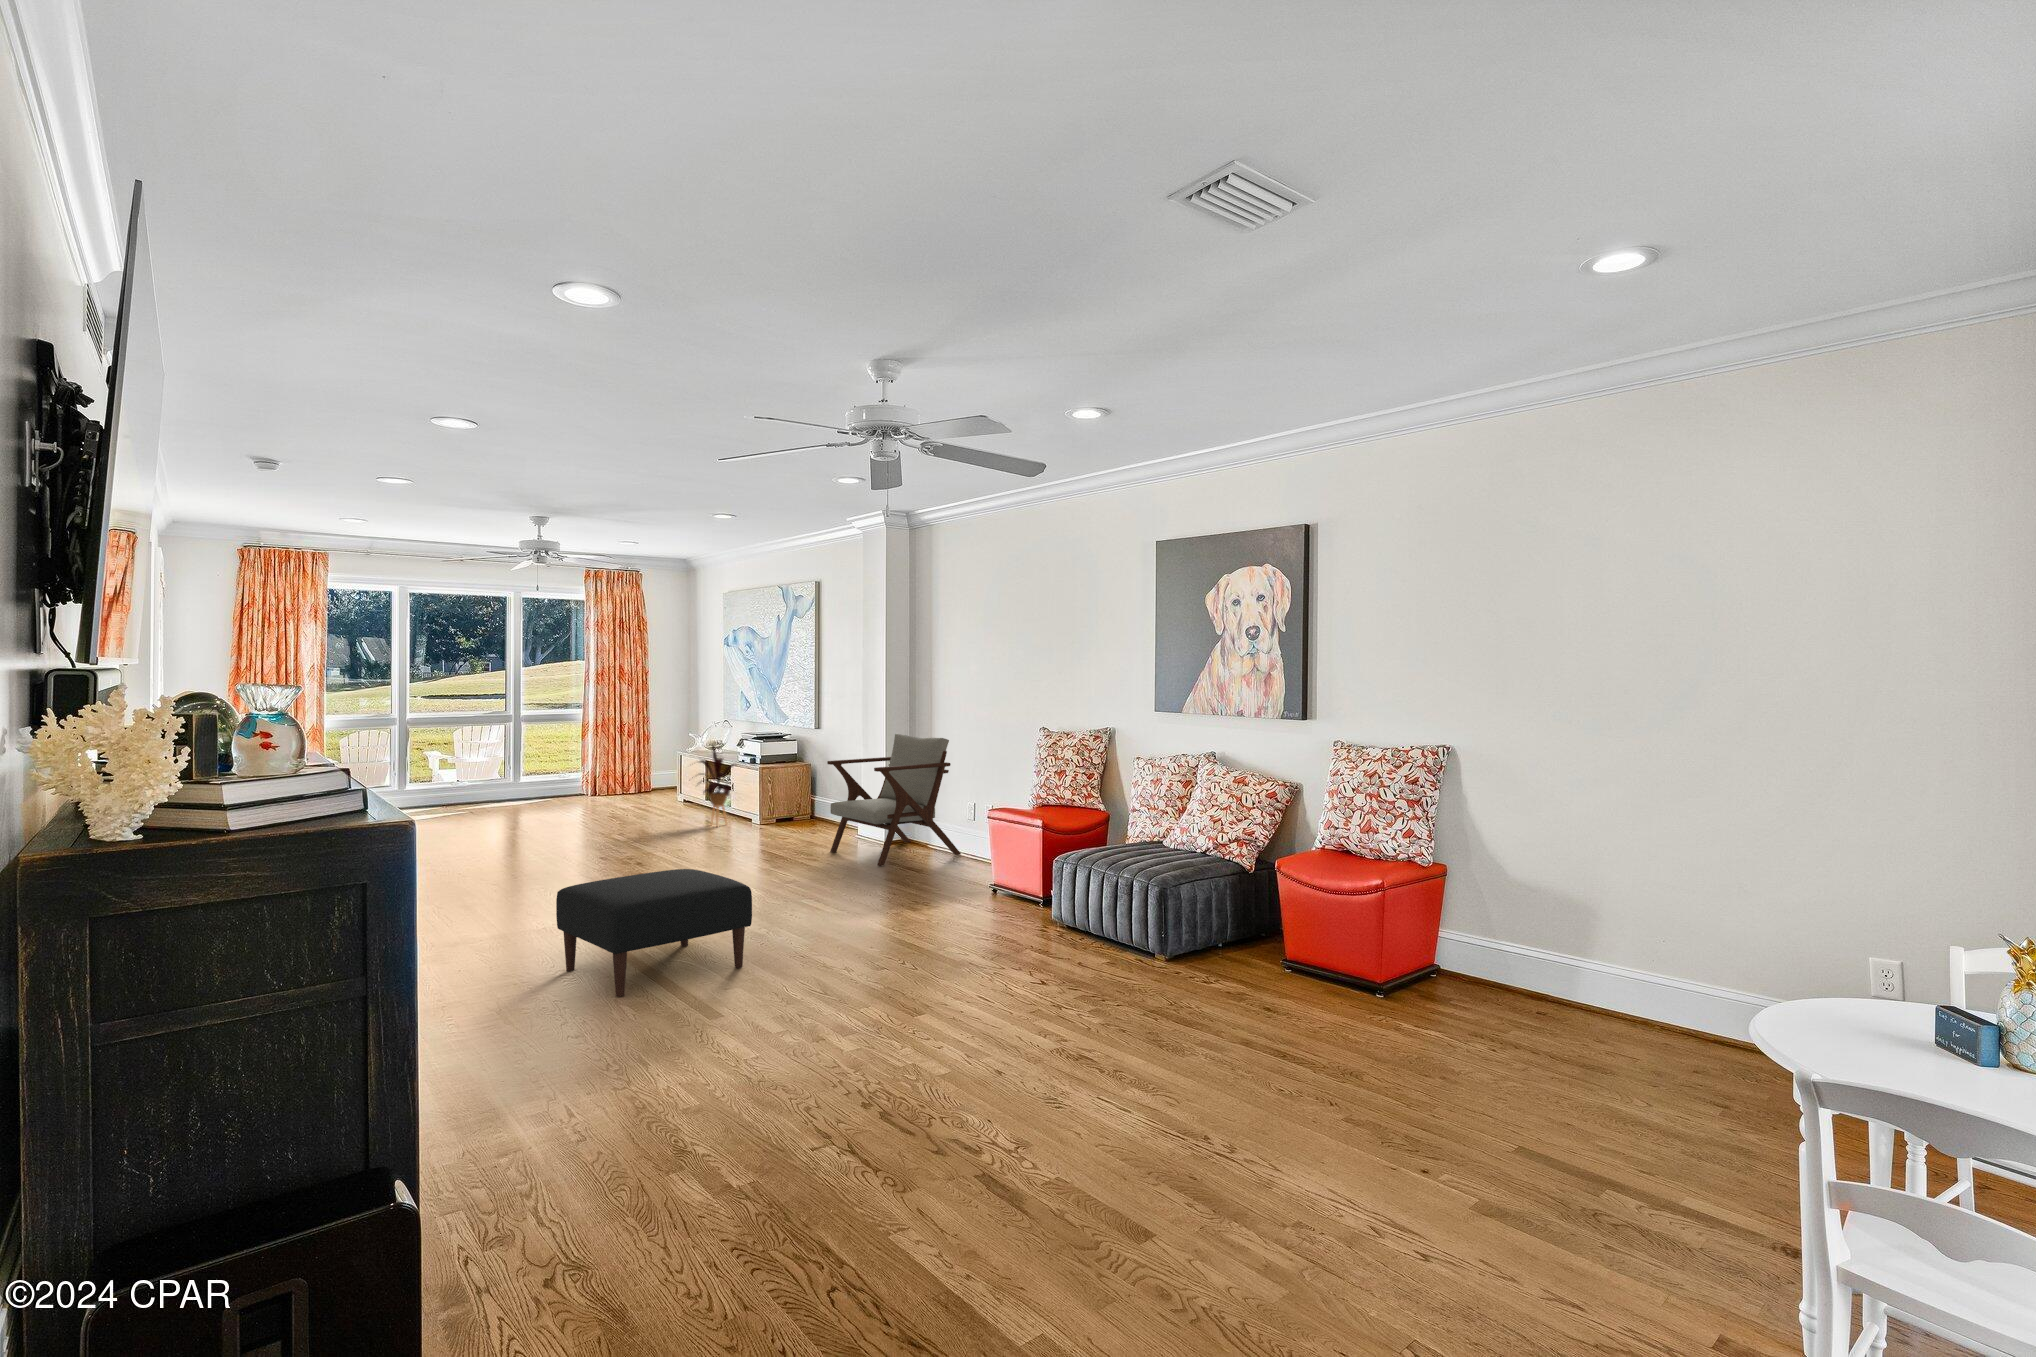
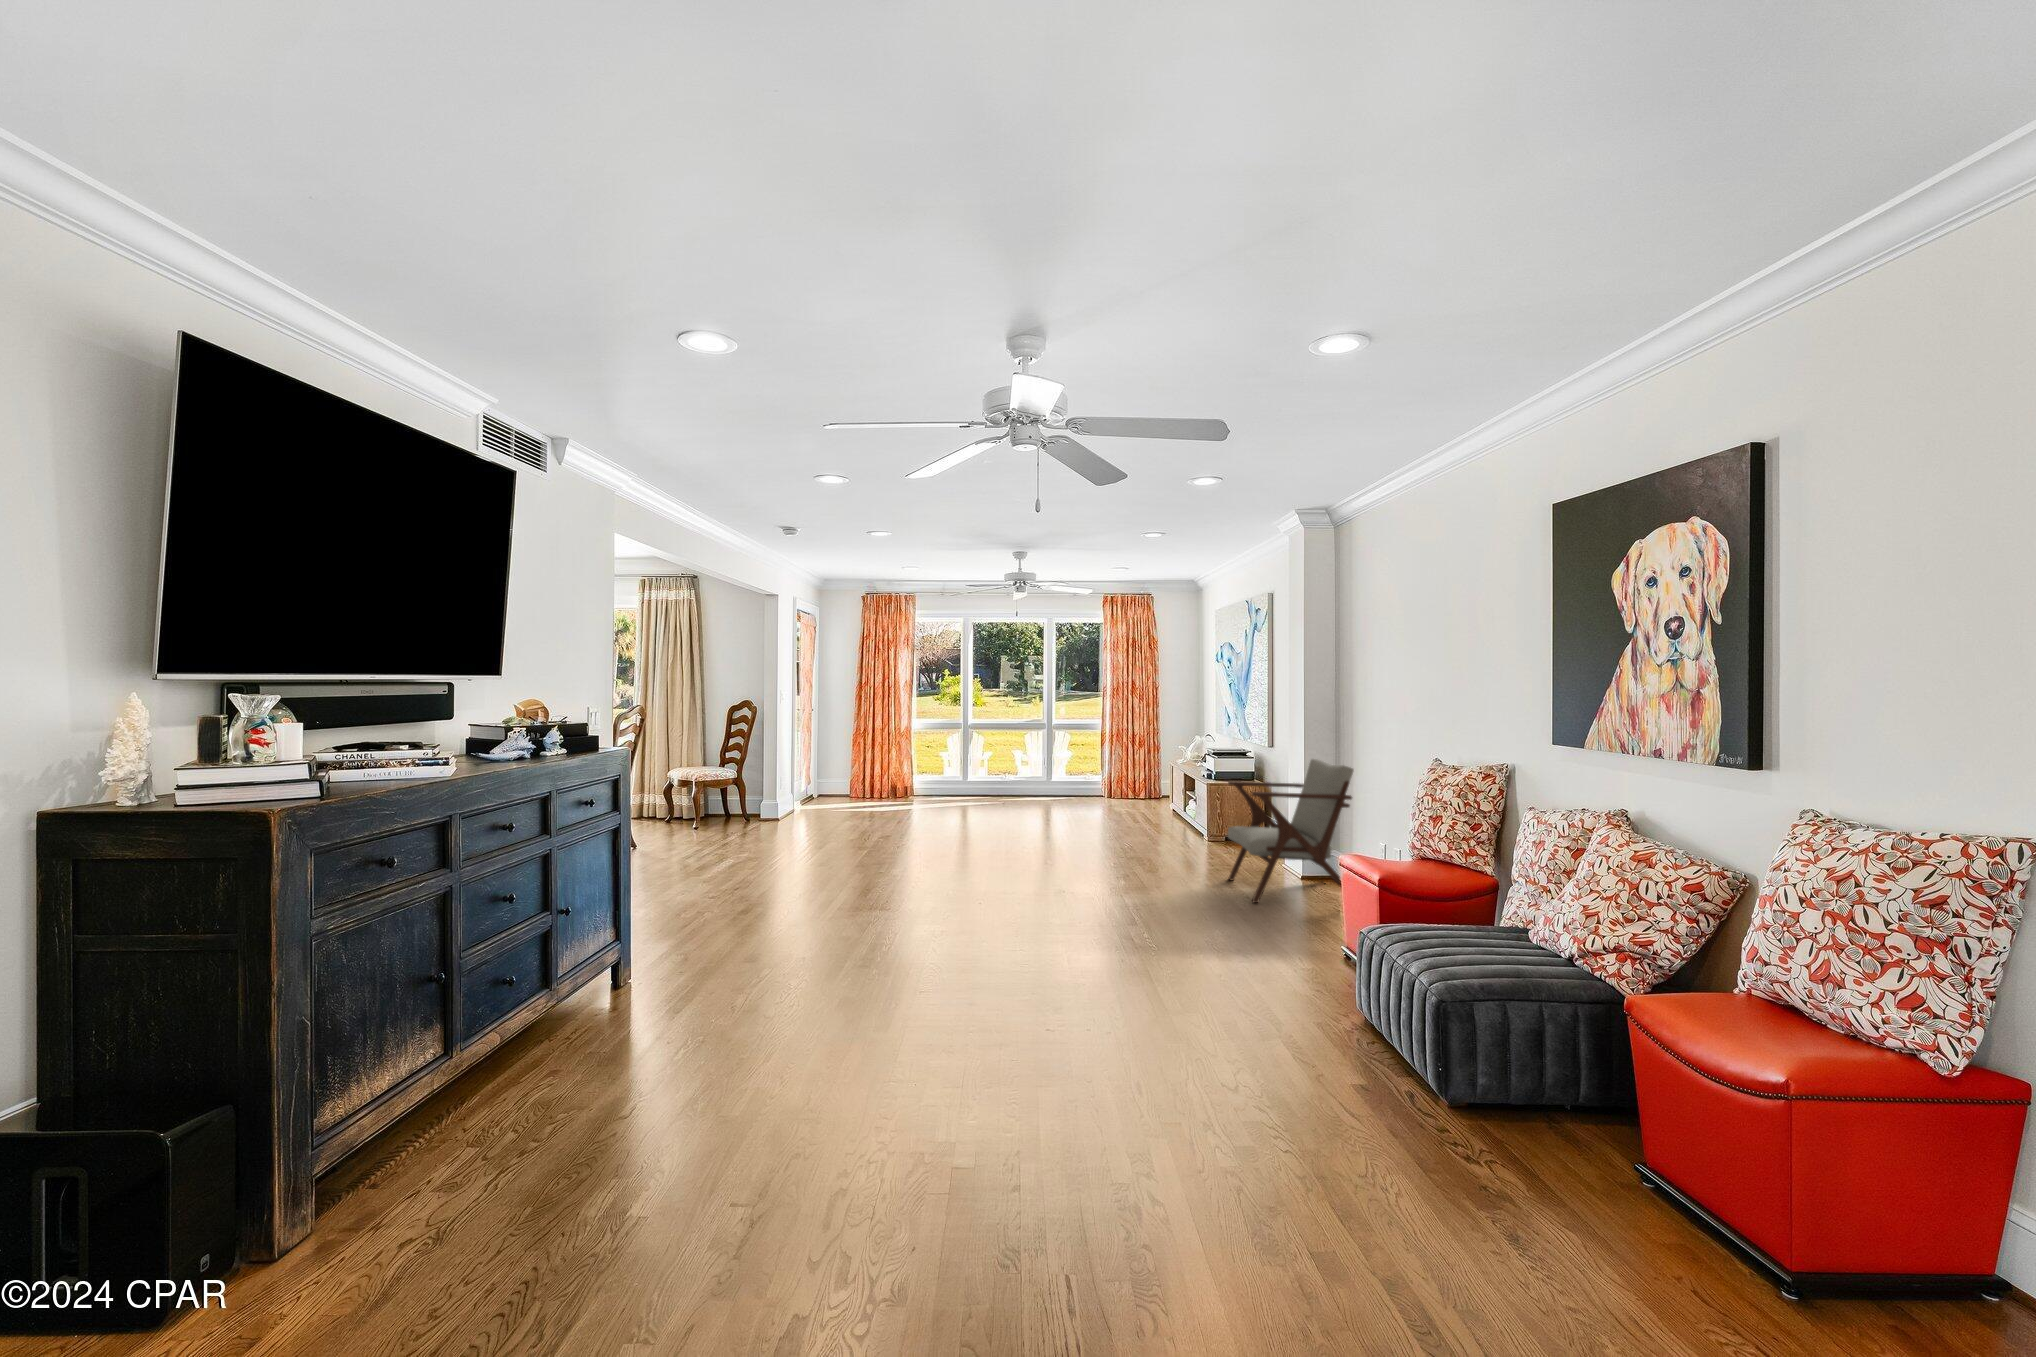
house plant: present [700,745,735,825] -> none [1135,755,1192,839]
ottoman: present [556,869,752,997] -> none [828,864,976,976]

